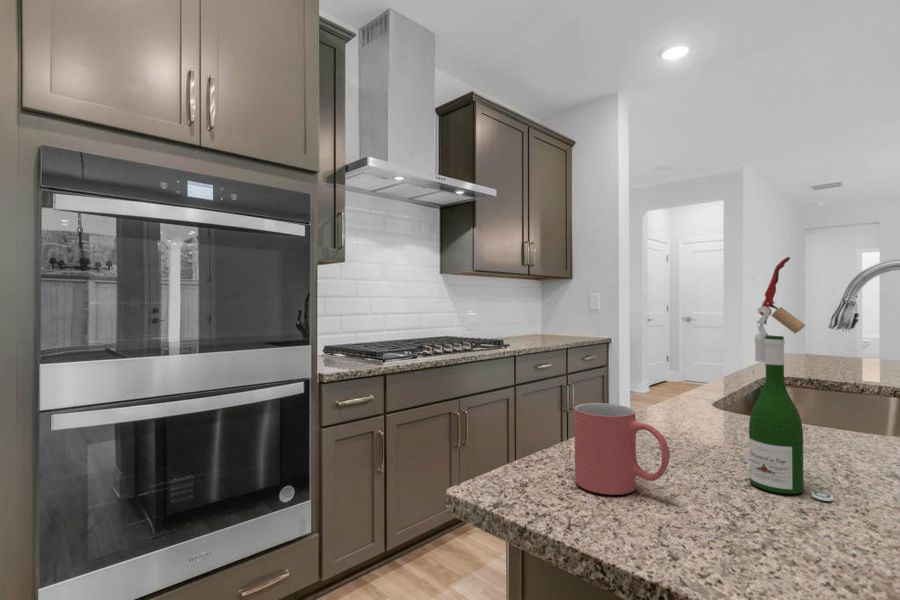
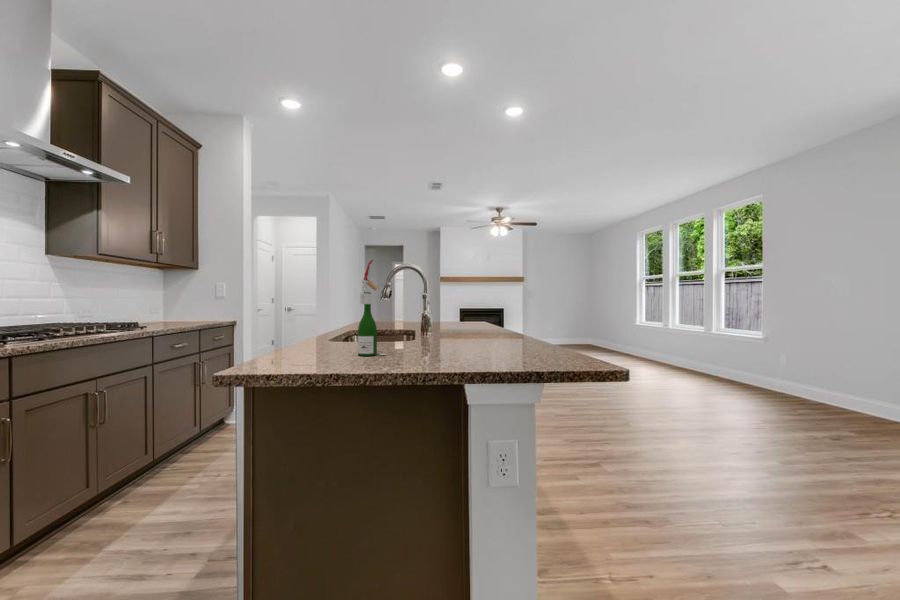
mug: present [575,403,670,495] -> none [287,325,331,364]

